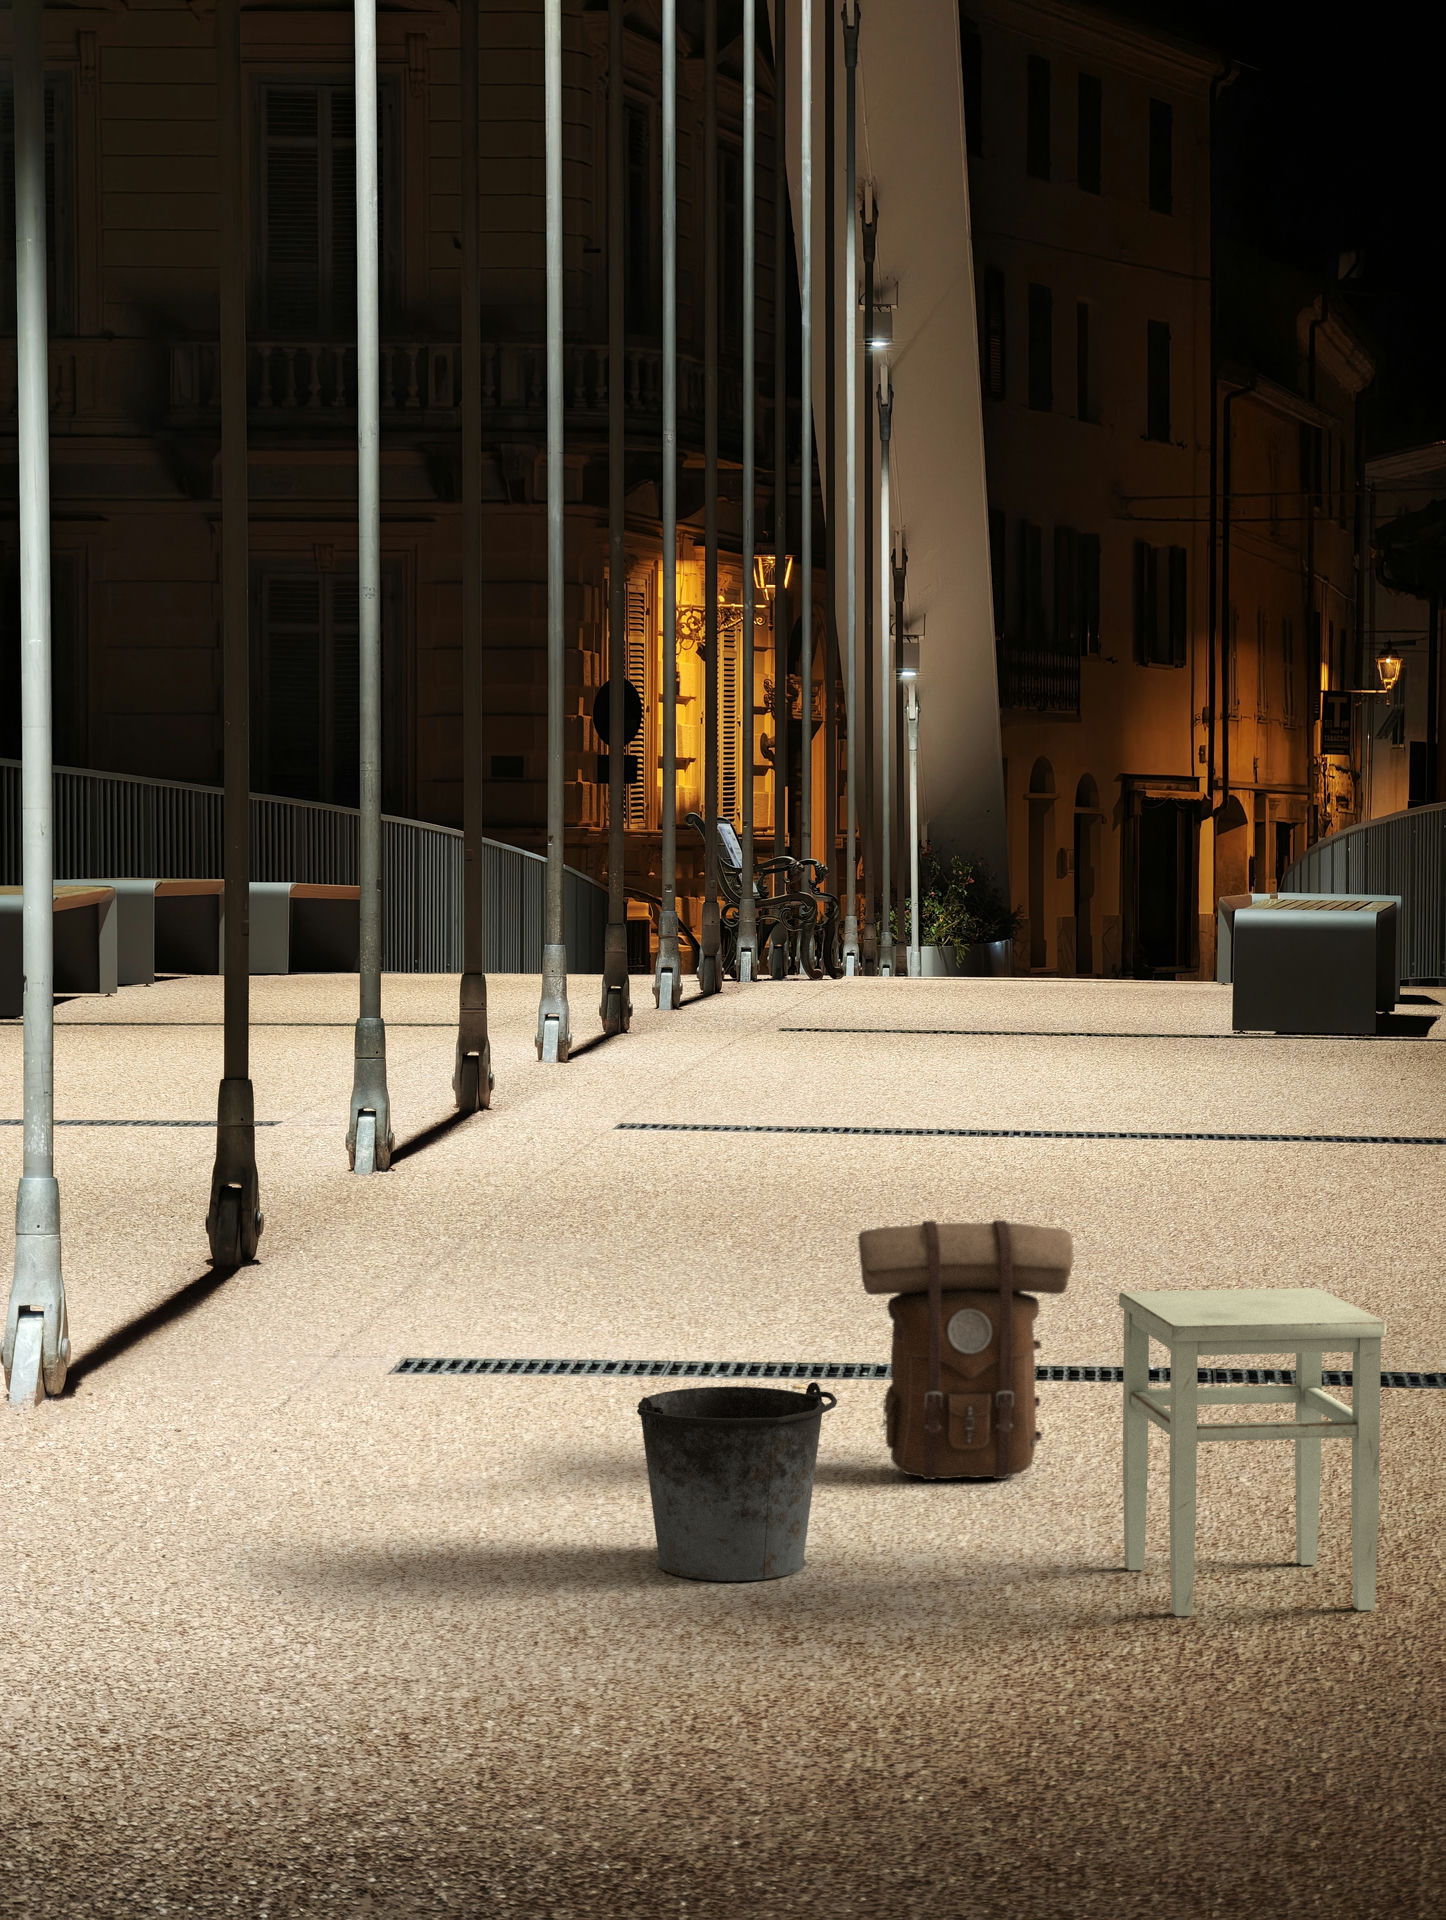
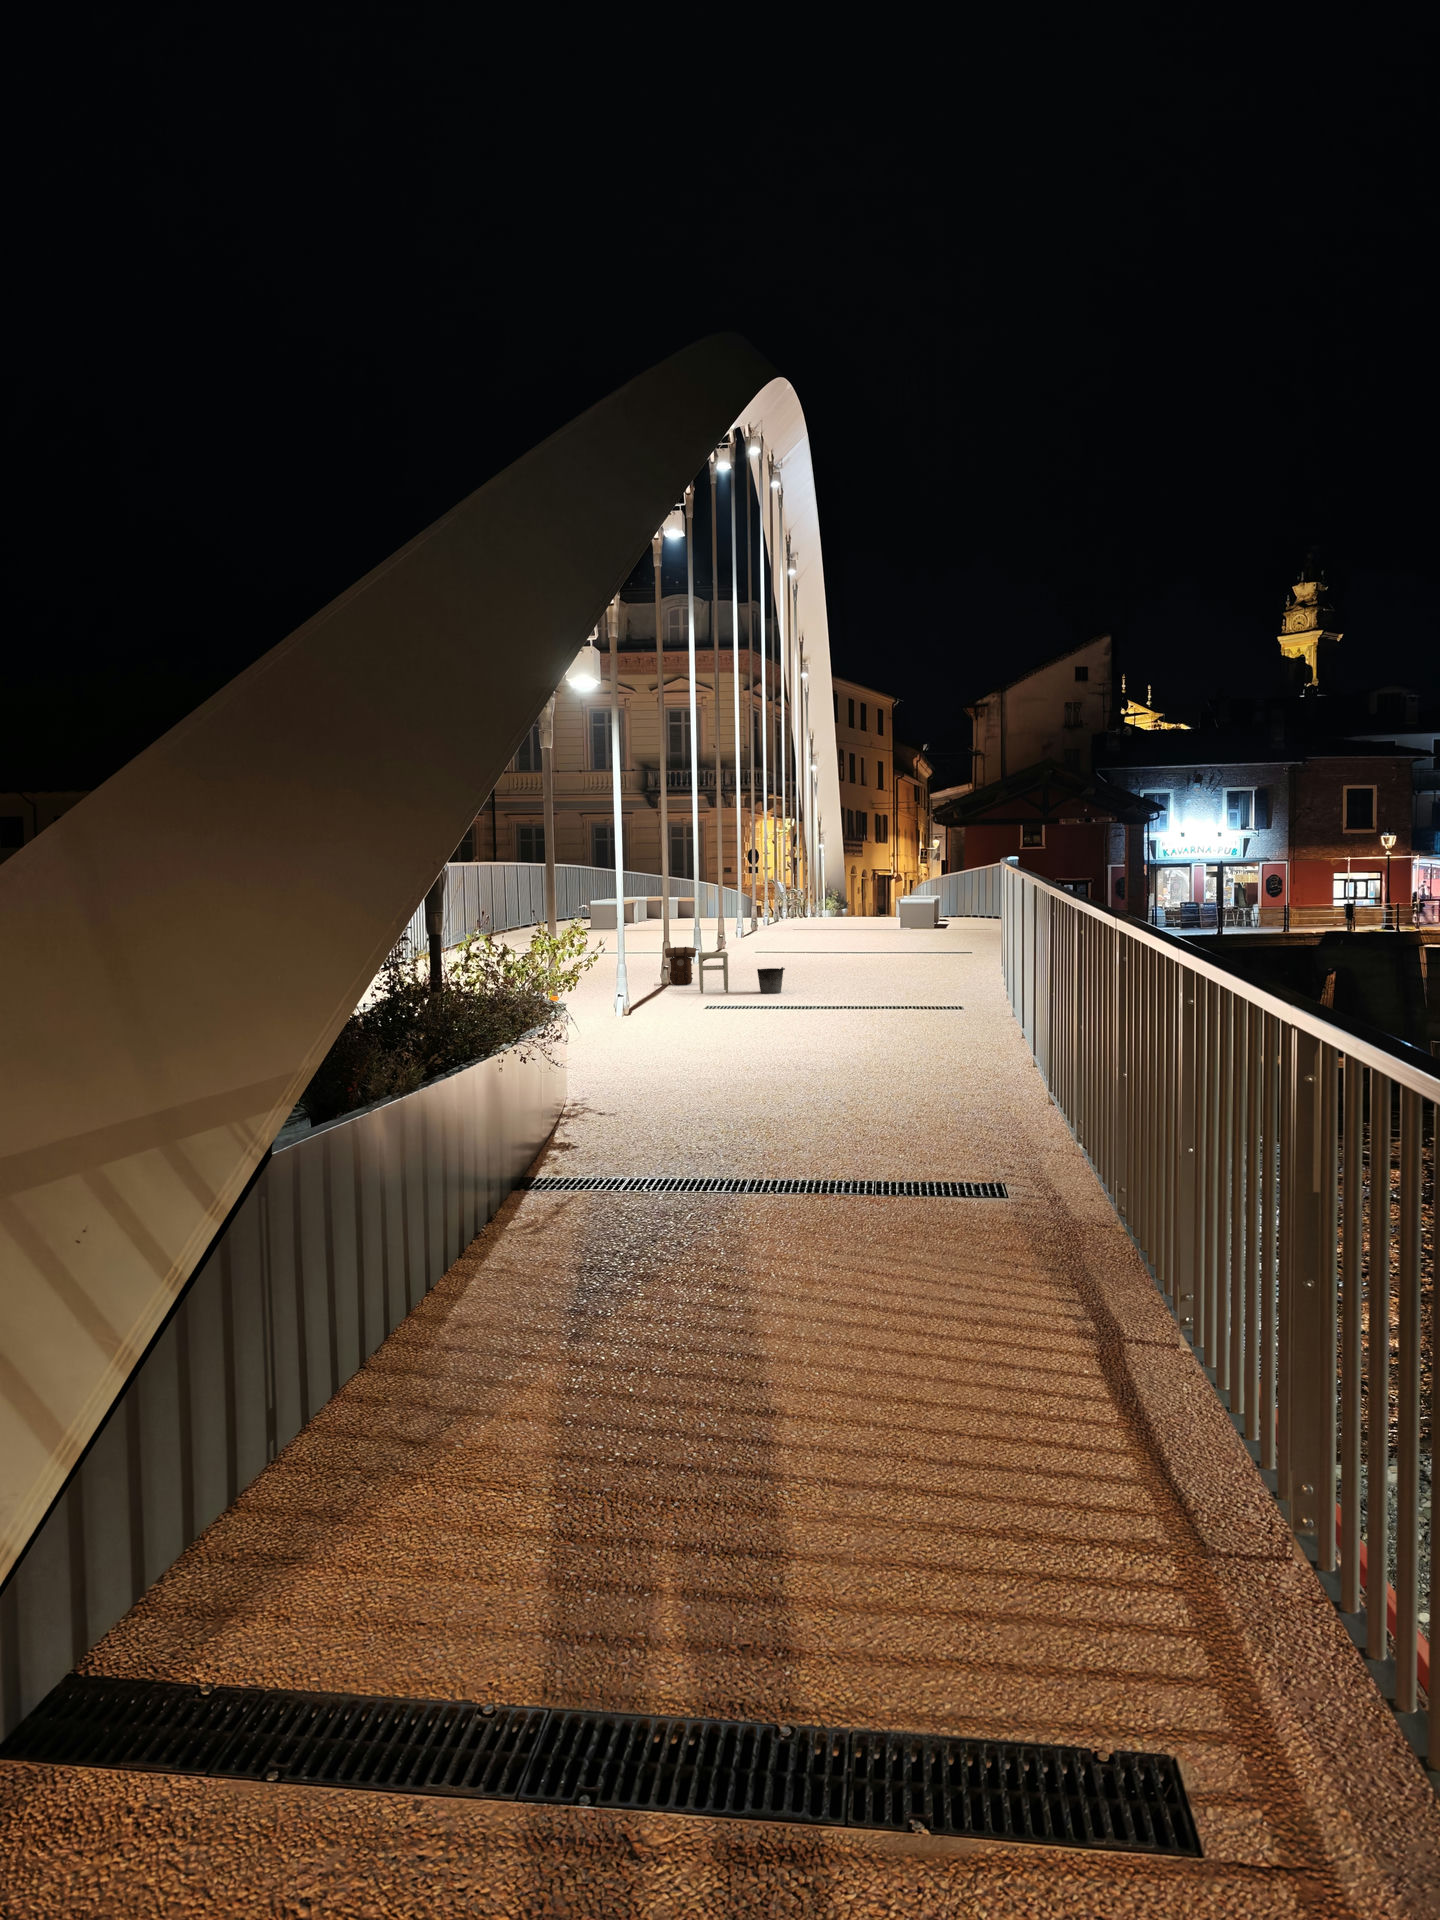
backpack: present [858,1220,1074,1479] -> present [665,947,696,985]
stool: present [1119,1288,1386,1616] -> present [698,952,728,993]

